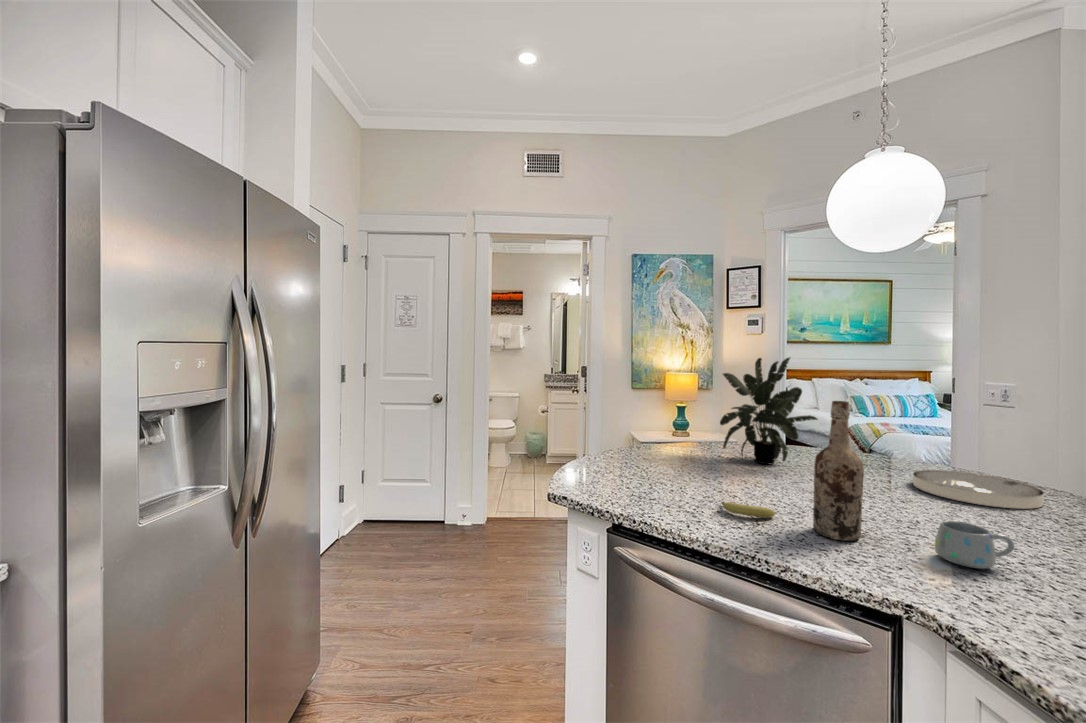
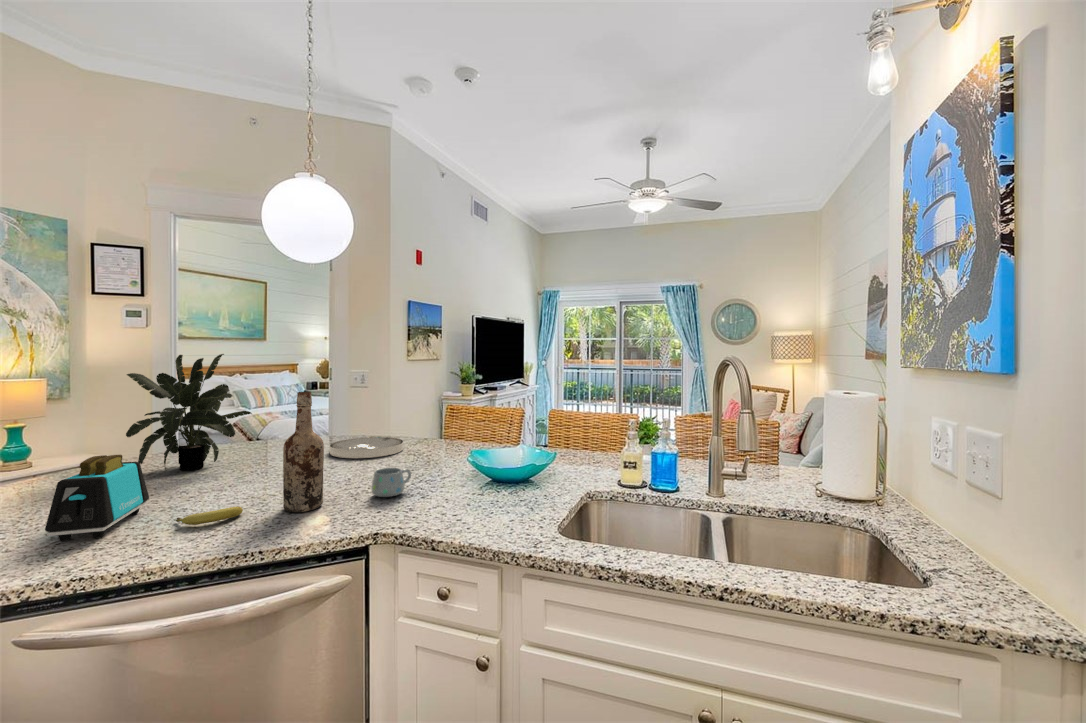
toaster: none [646,435,713,498] -> present [45,455,149,541]

